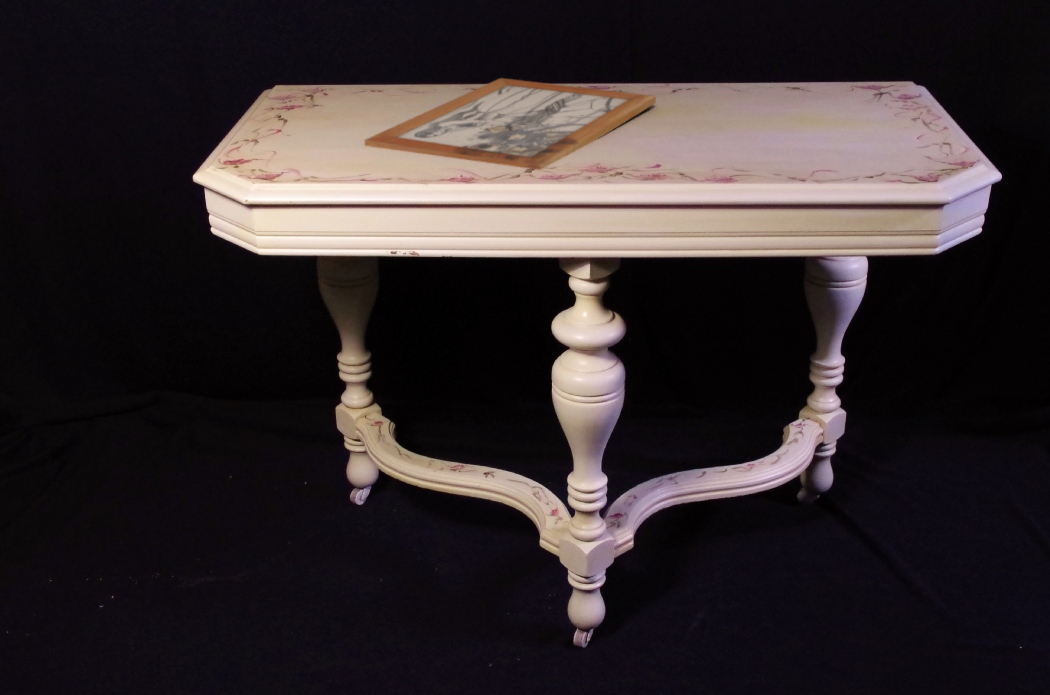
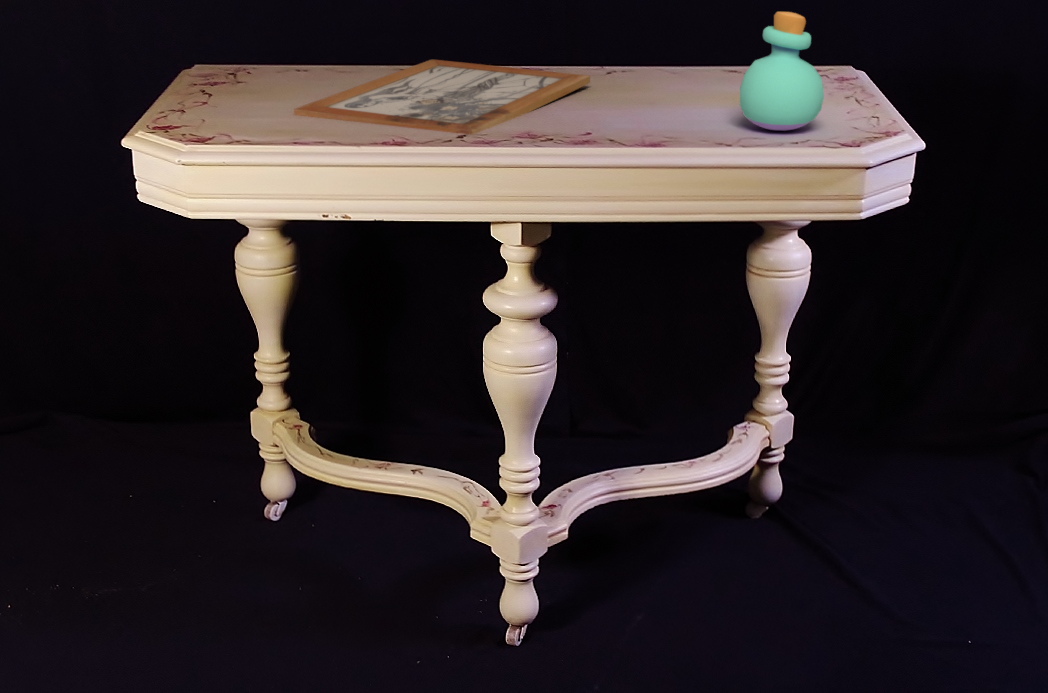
perfume bottle: none [812,40,900,162] -> present [740,12,824,131]

